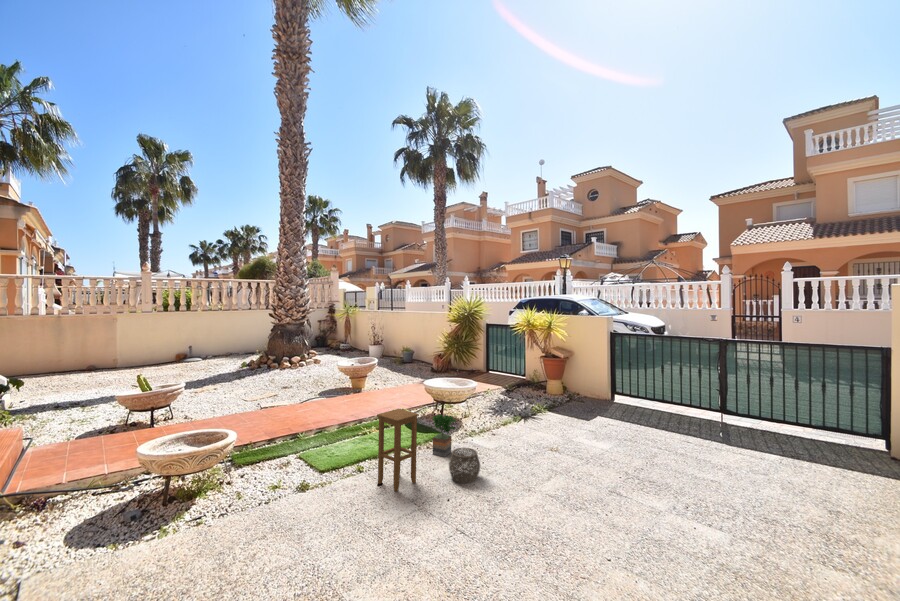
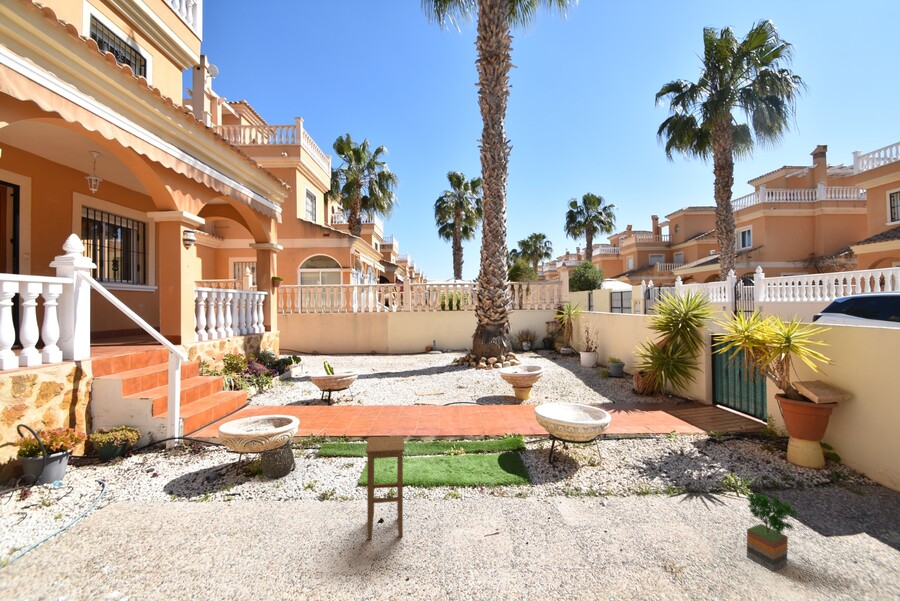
potted tree: present [433,415,456,457] -> present [747,493,798,571]
woven basket: present [449,448,480,483] -> present [260,443,294,478]

